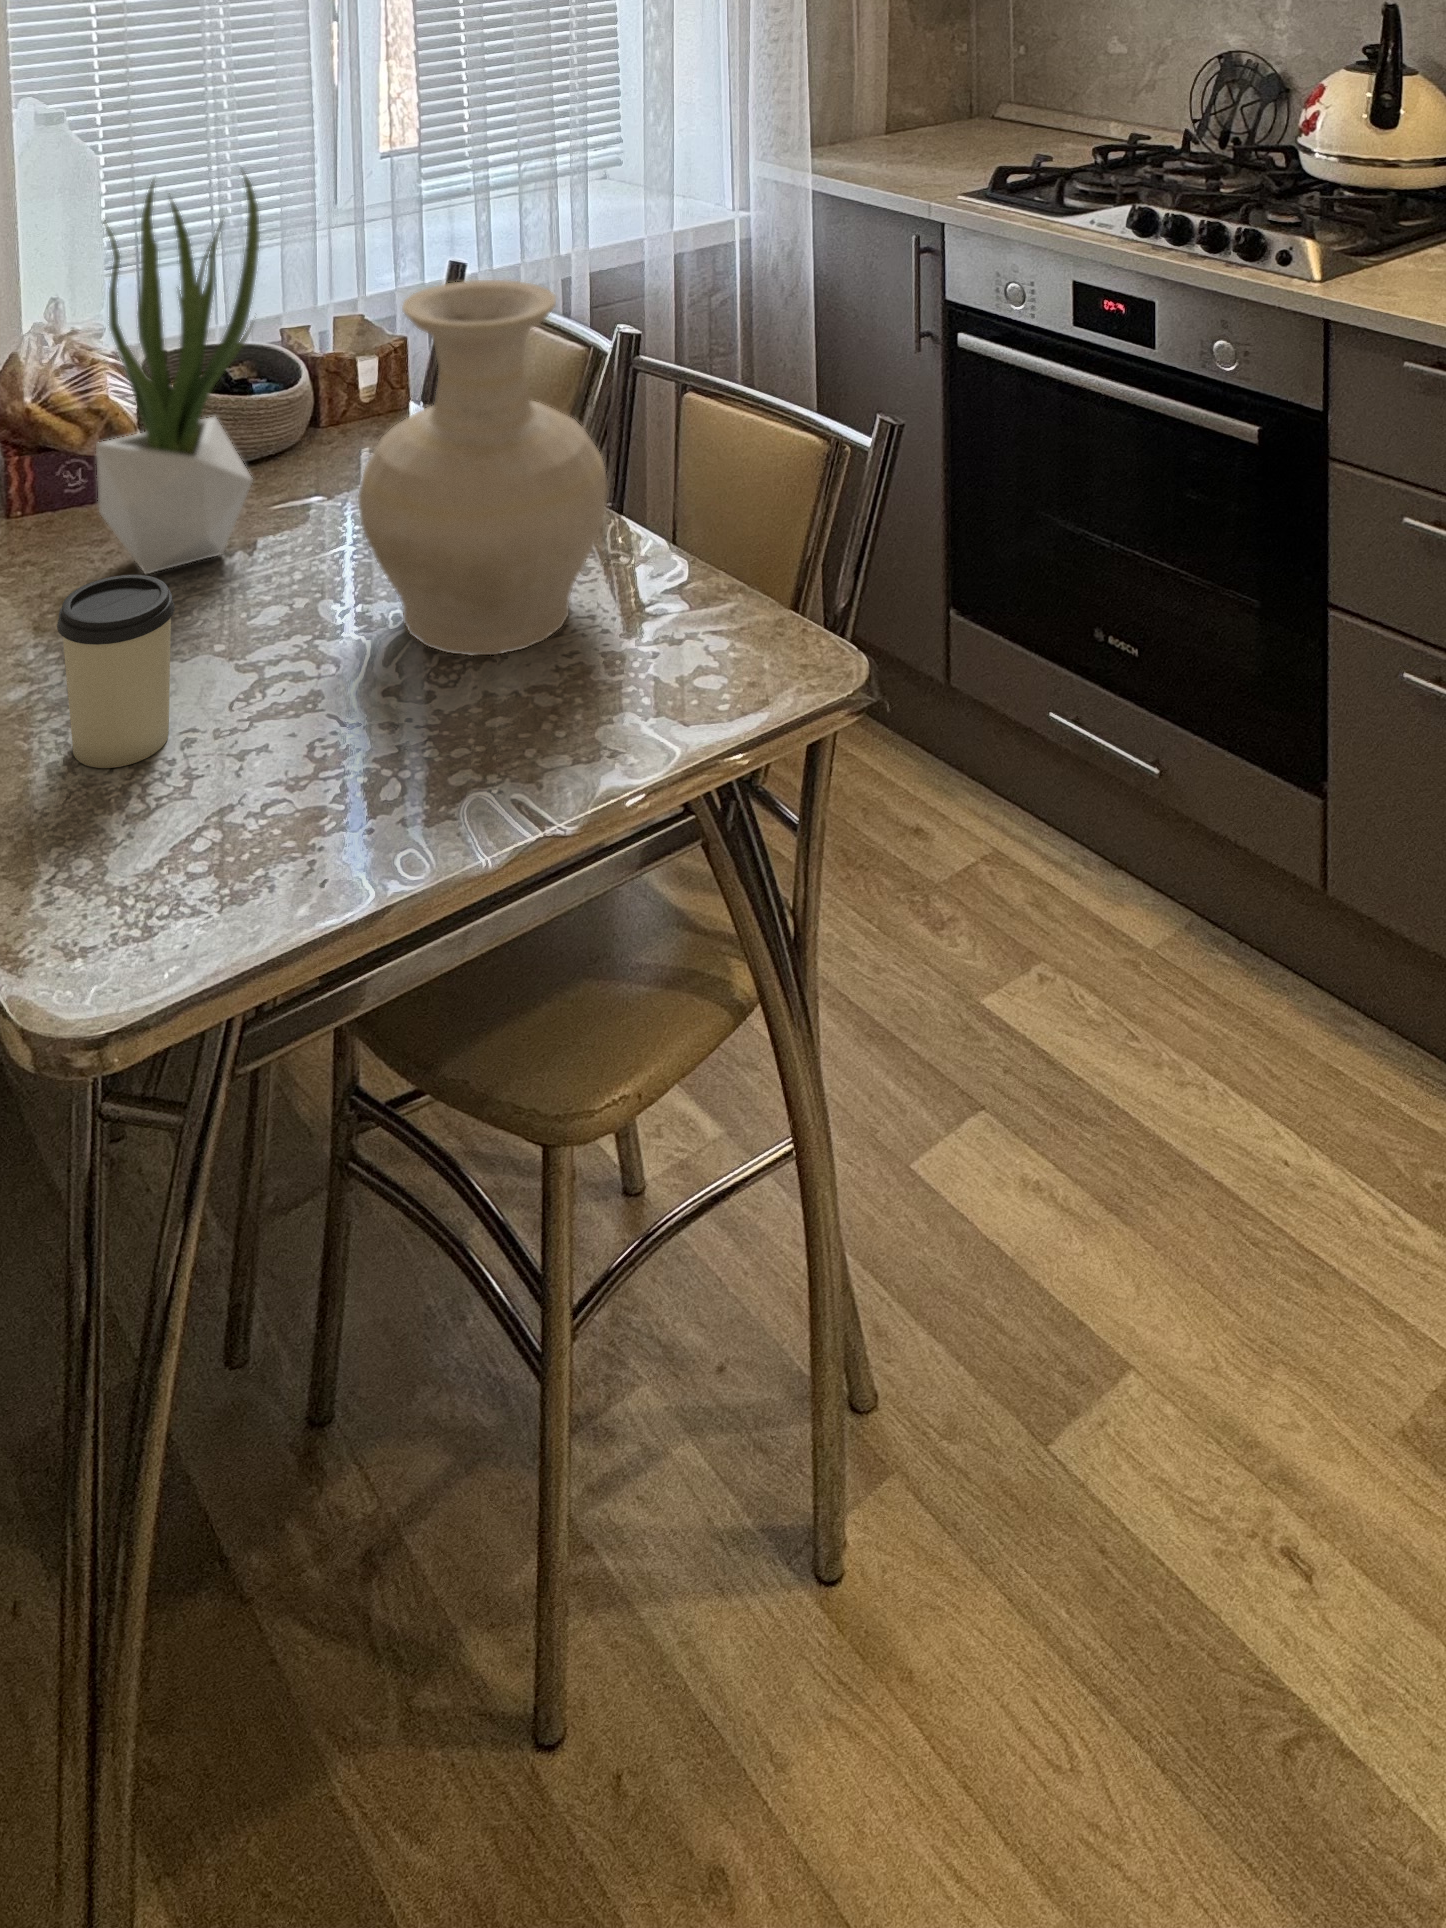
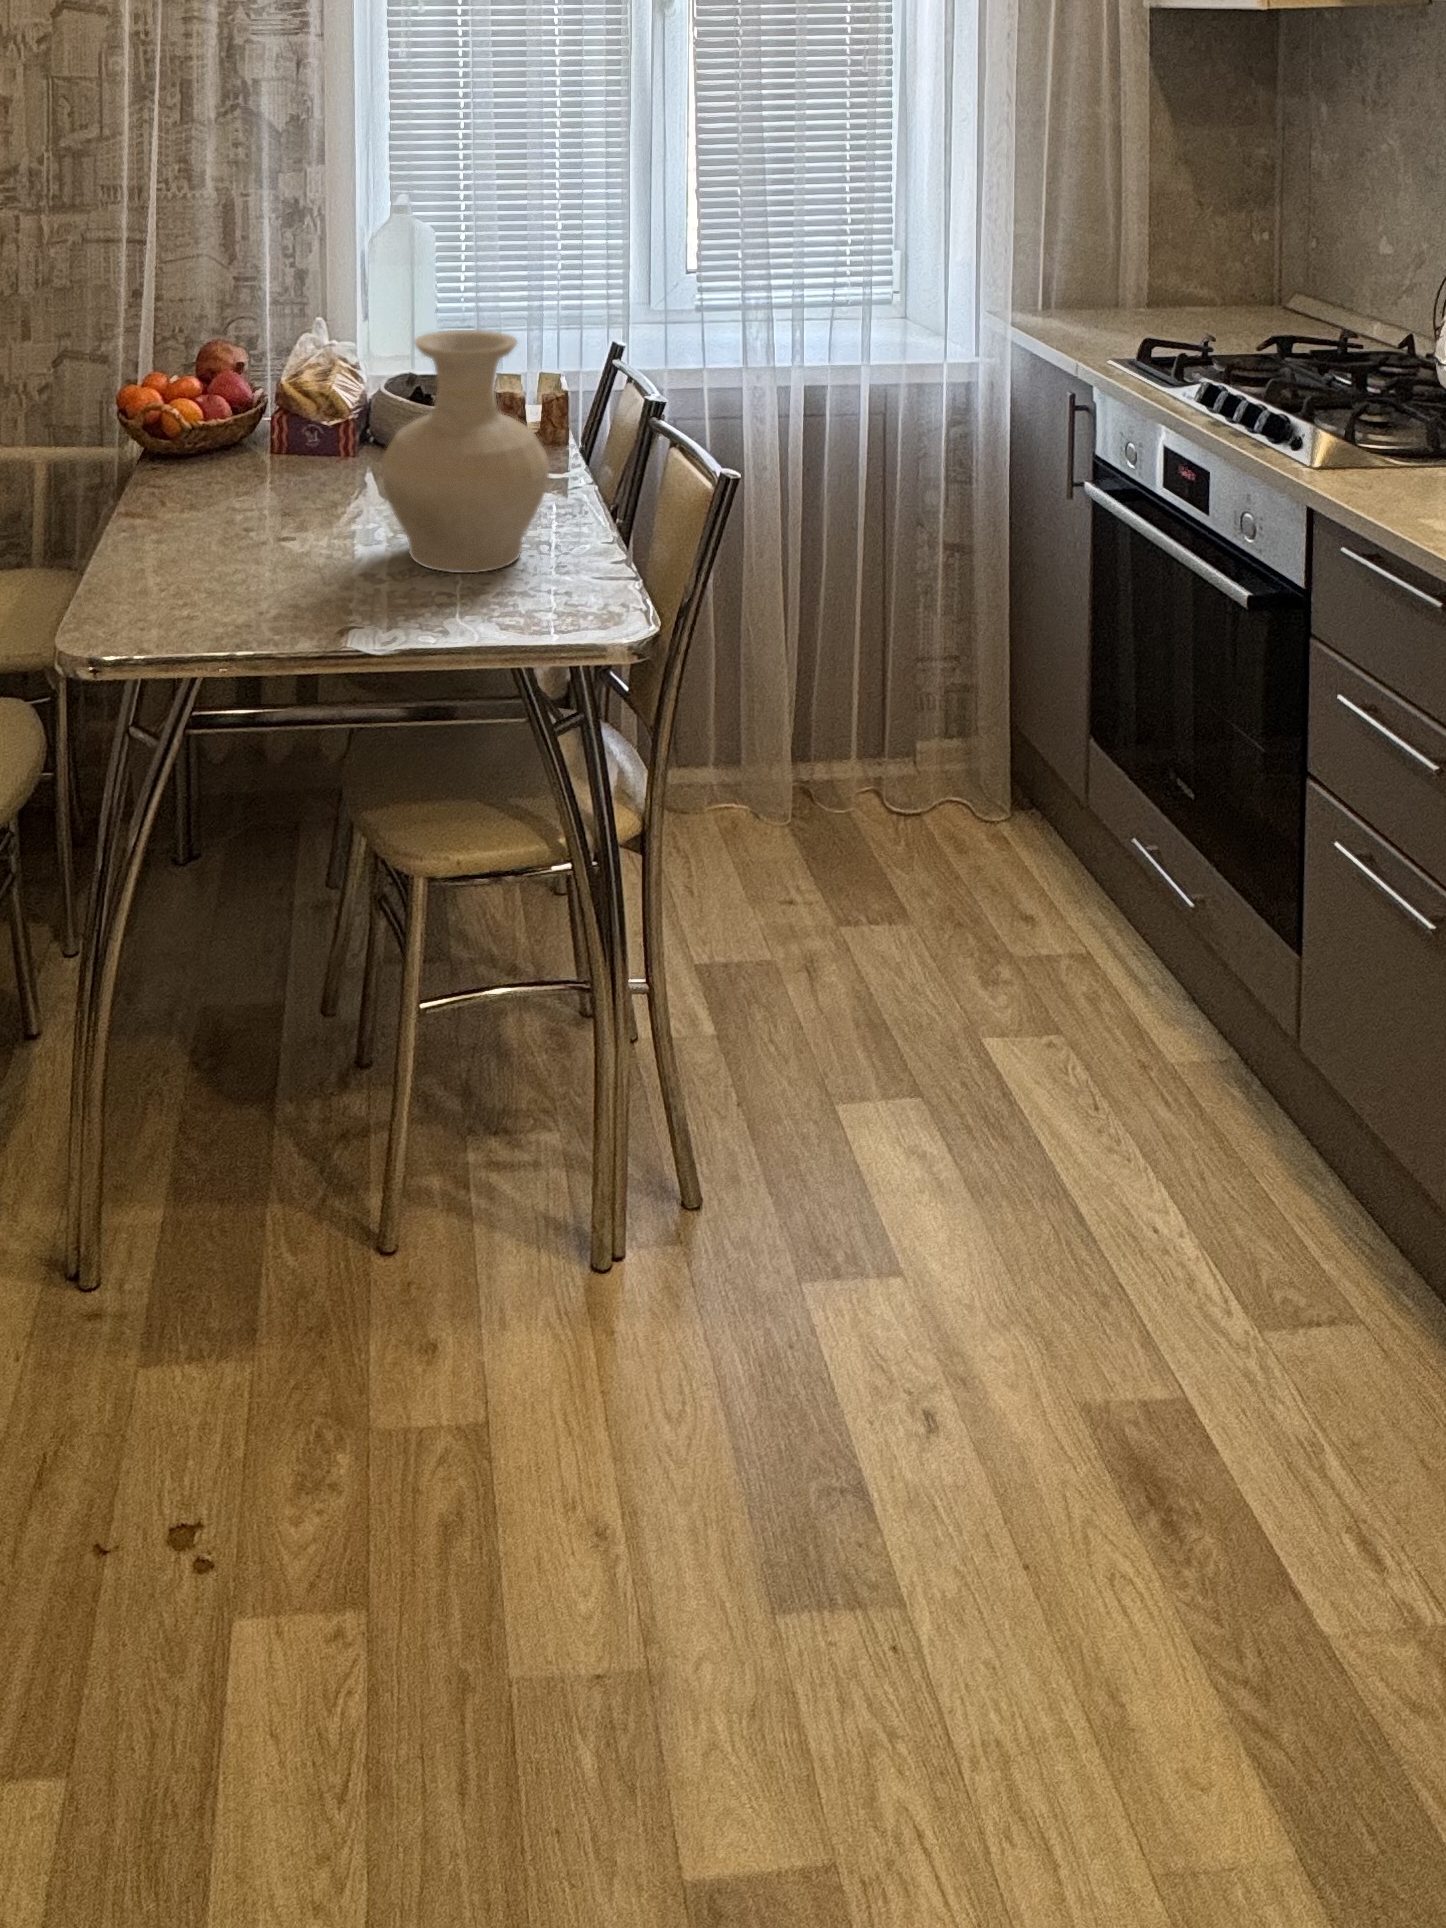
potted plant: present [96,173,260,574] -> none [288,241,399,497]
cup: present [57,575,175,768] -> none [180,465,248,570]

